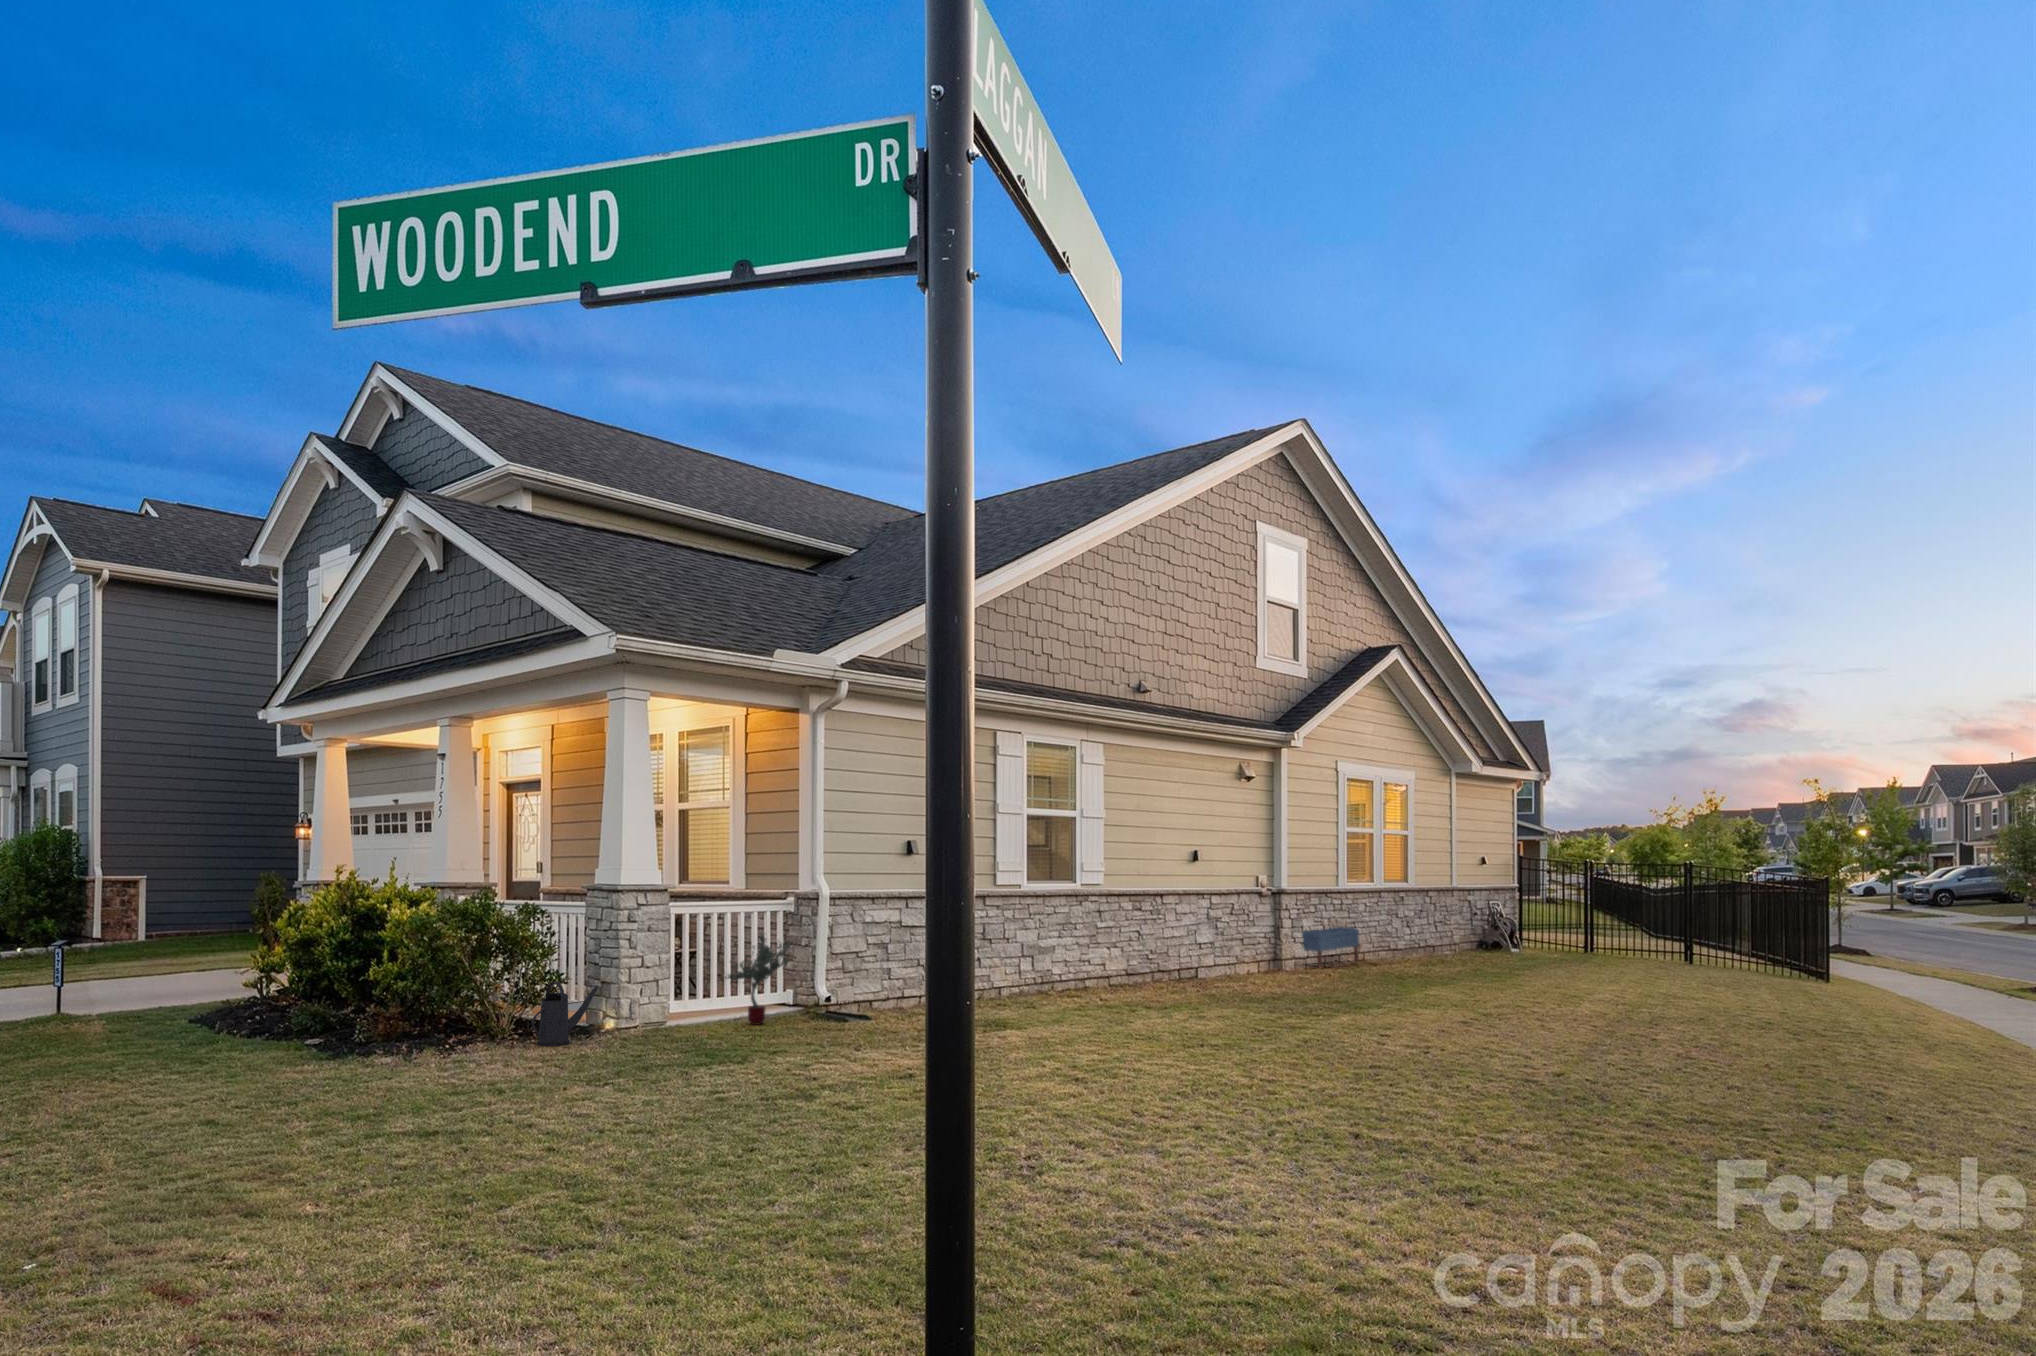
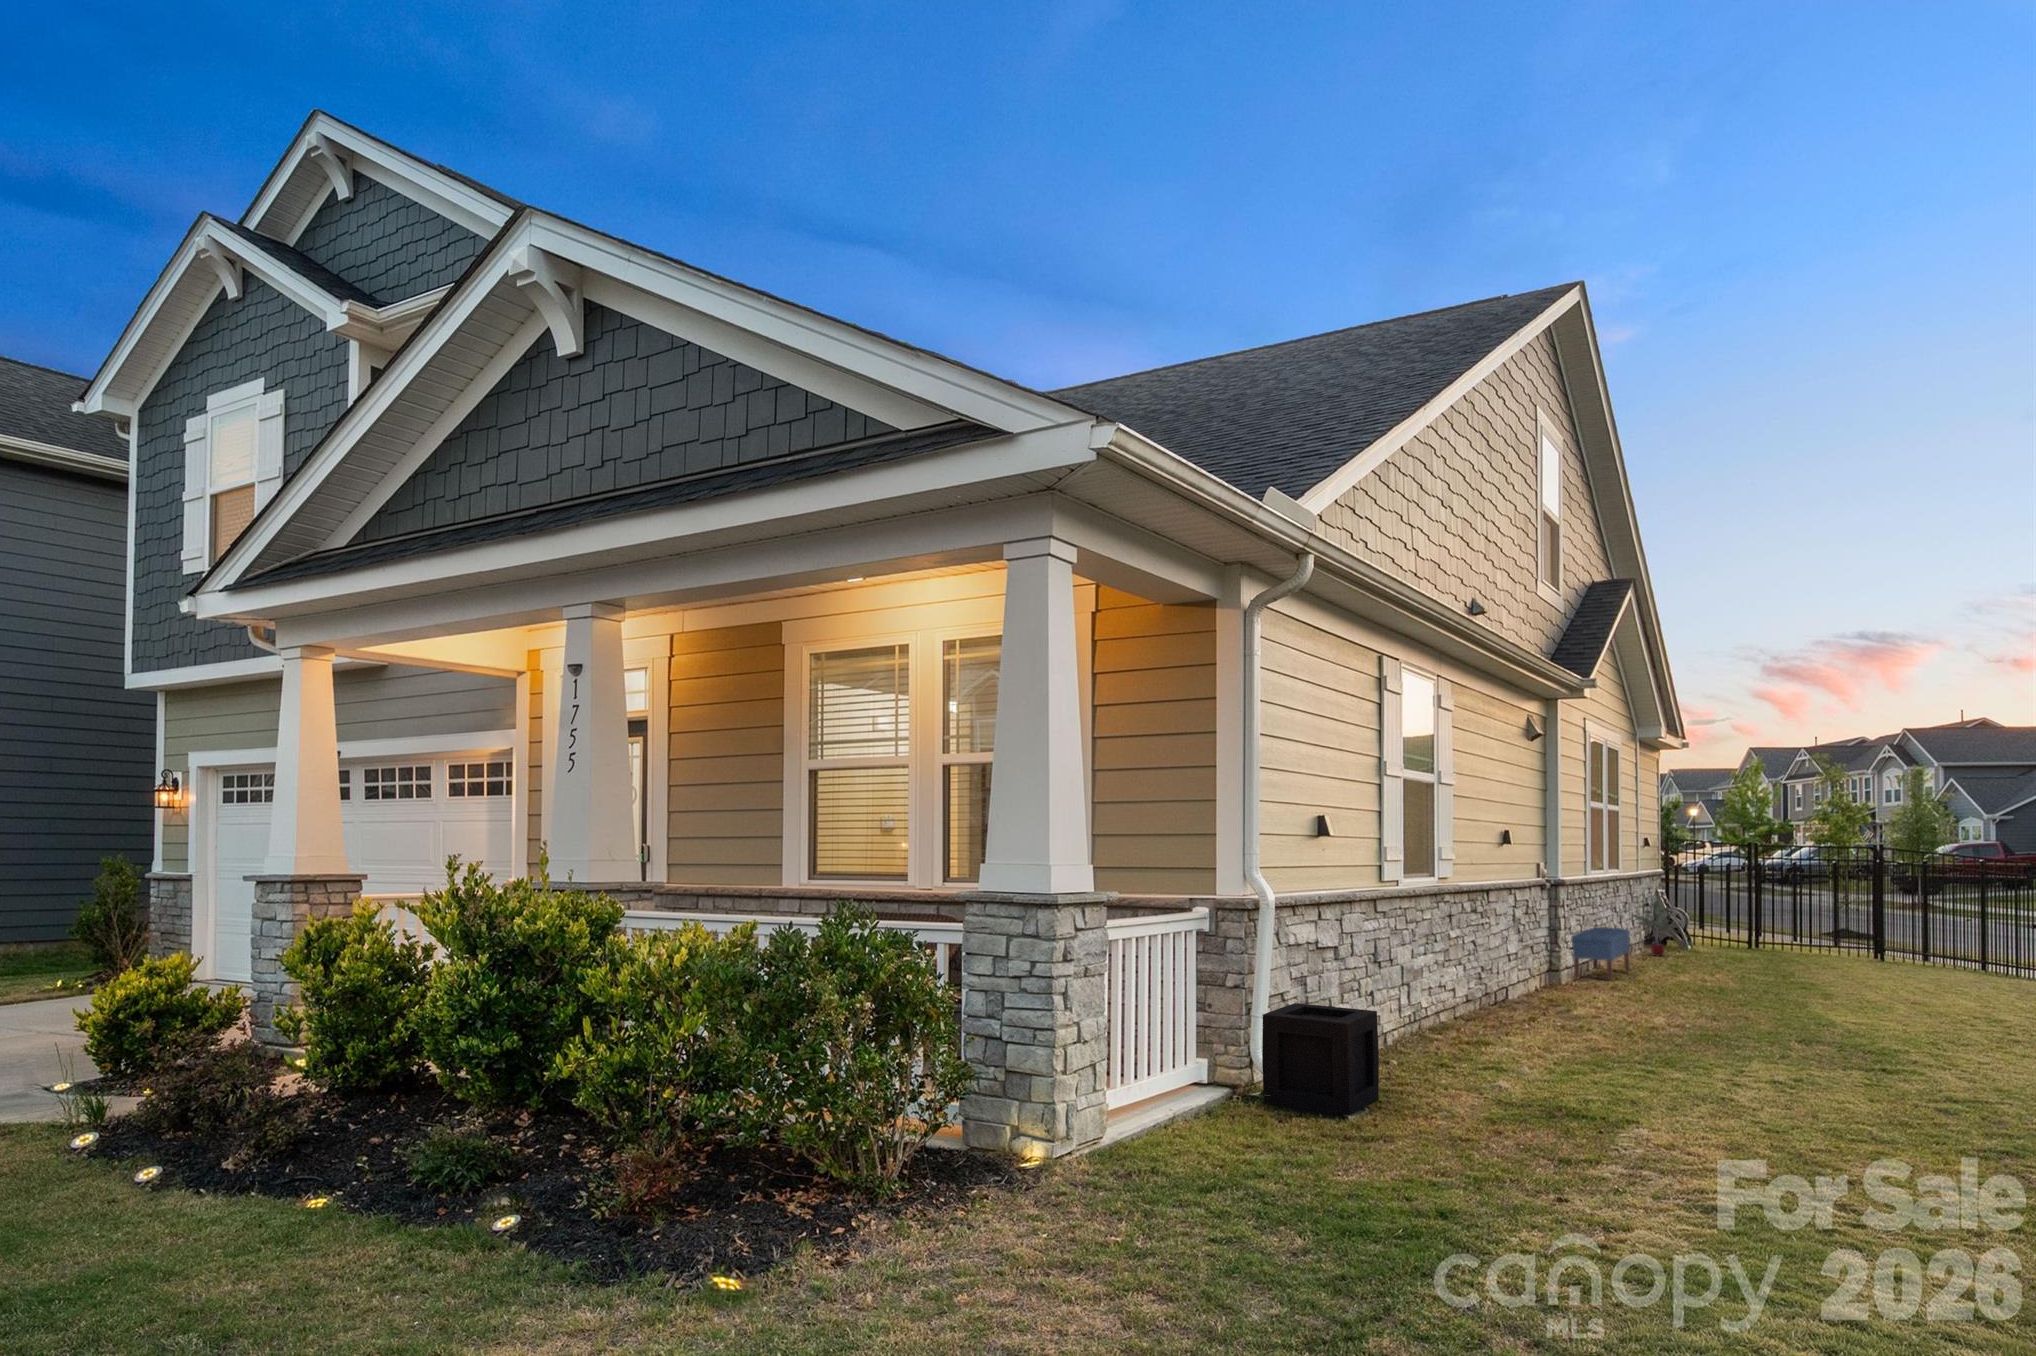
potted tree: present [725,933,790,1025] -> present [1637,897,1669,956]
wooden crate: none [819,958,895,1022] -> present [1262,1003,1379,1115]
watering can: present [531,982,598,1046] -> none [935,1080,1012,1211]

